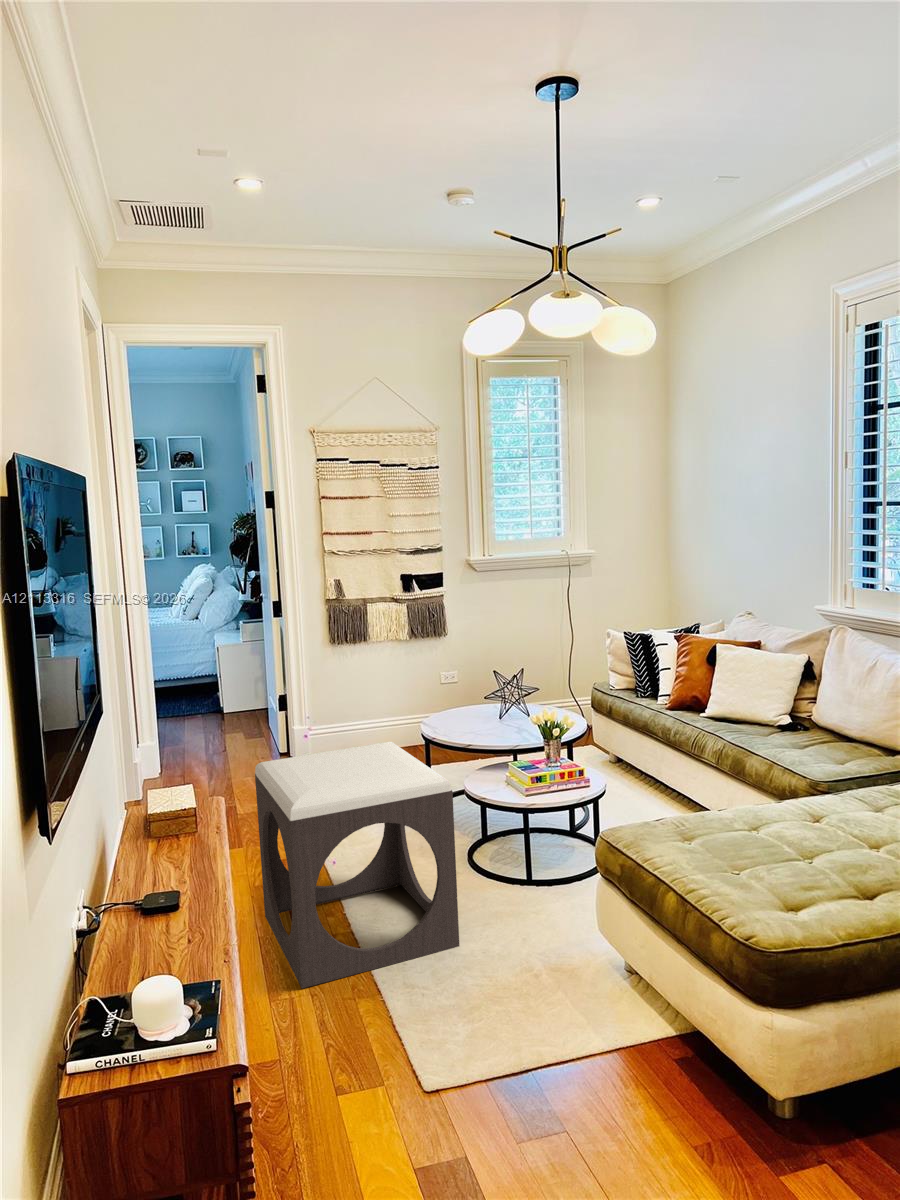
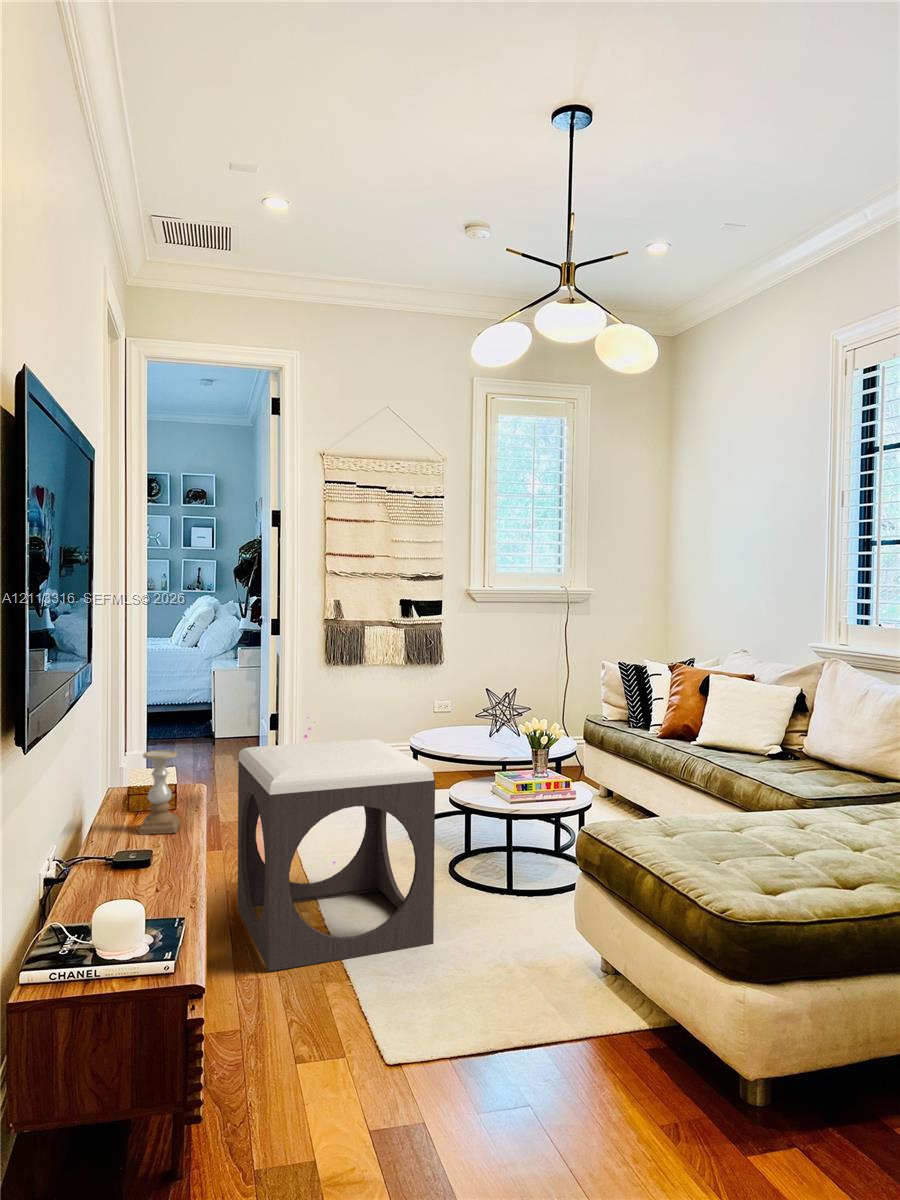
candle holder: none [161,780,203,866] -> present [139,750,180,834]

